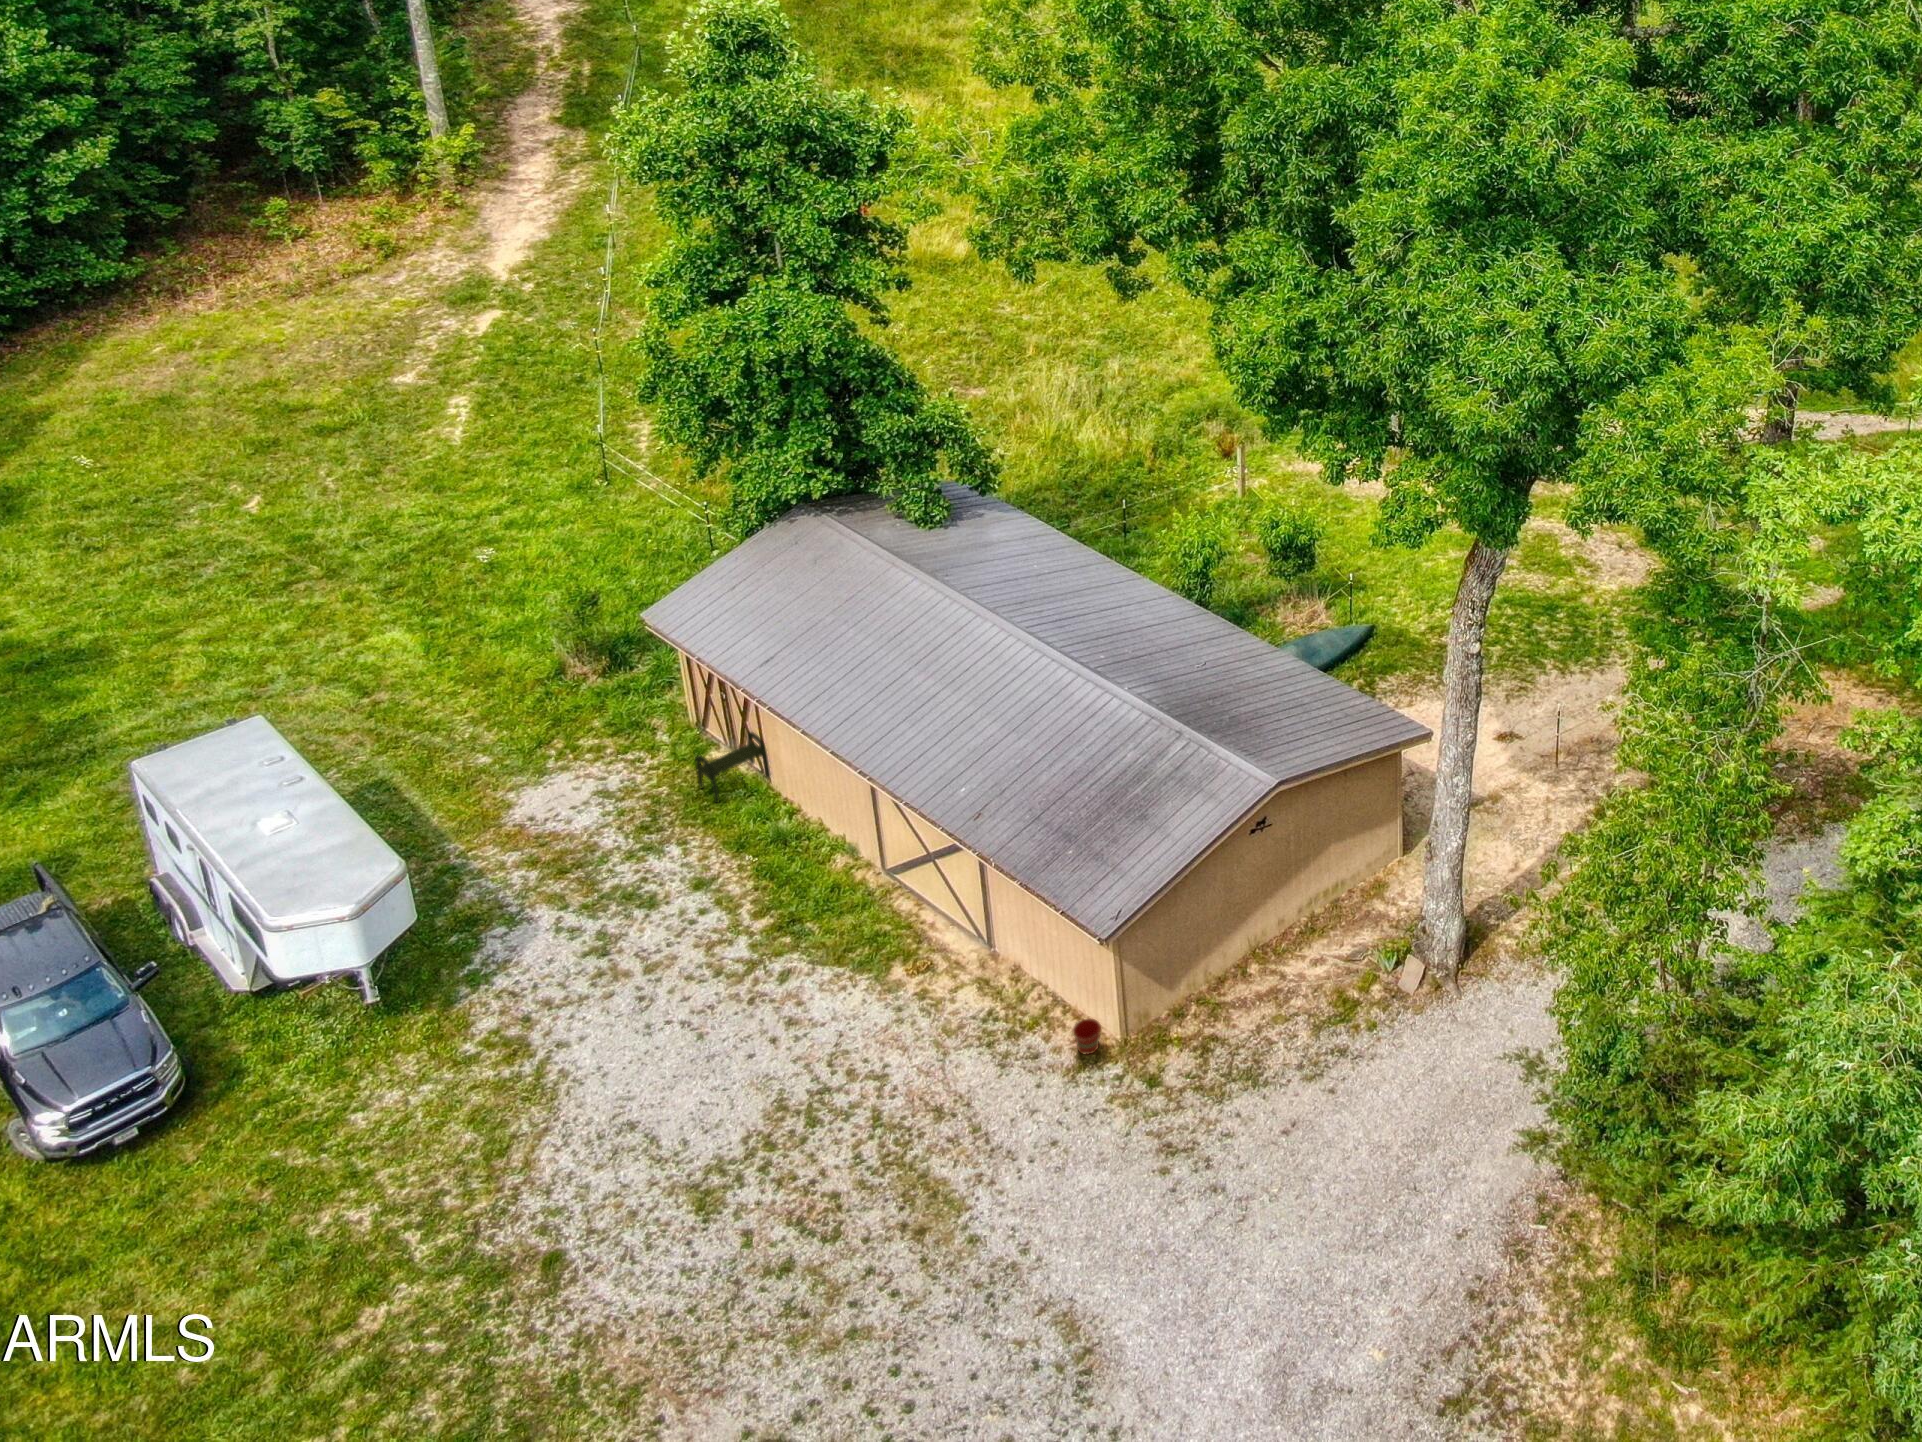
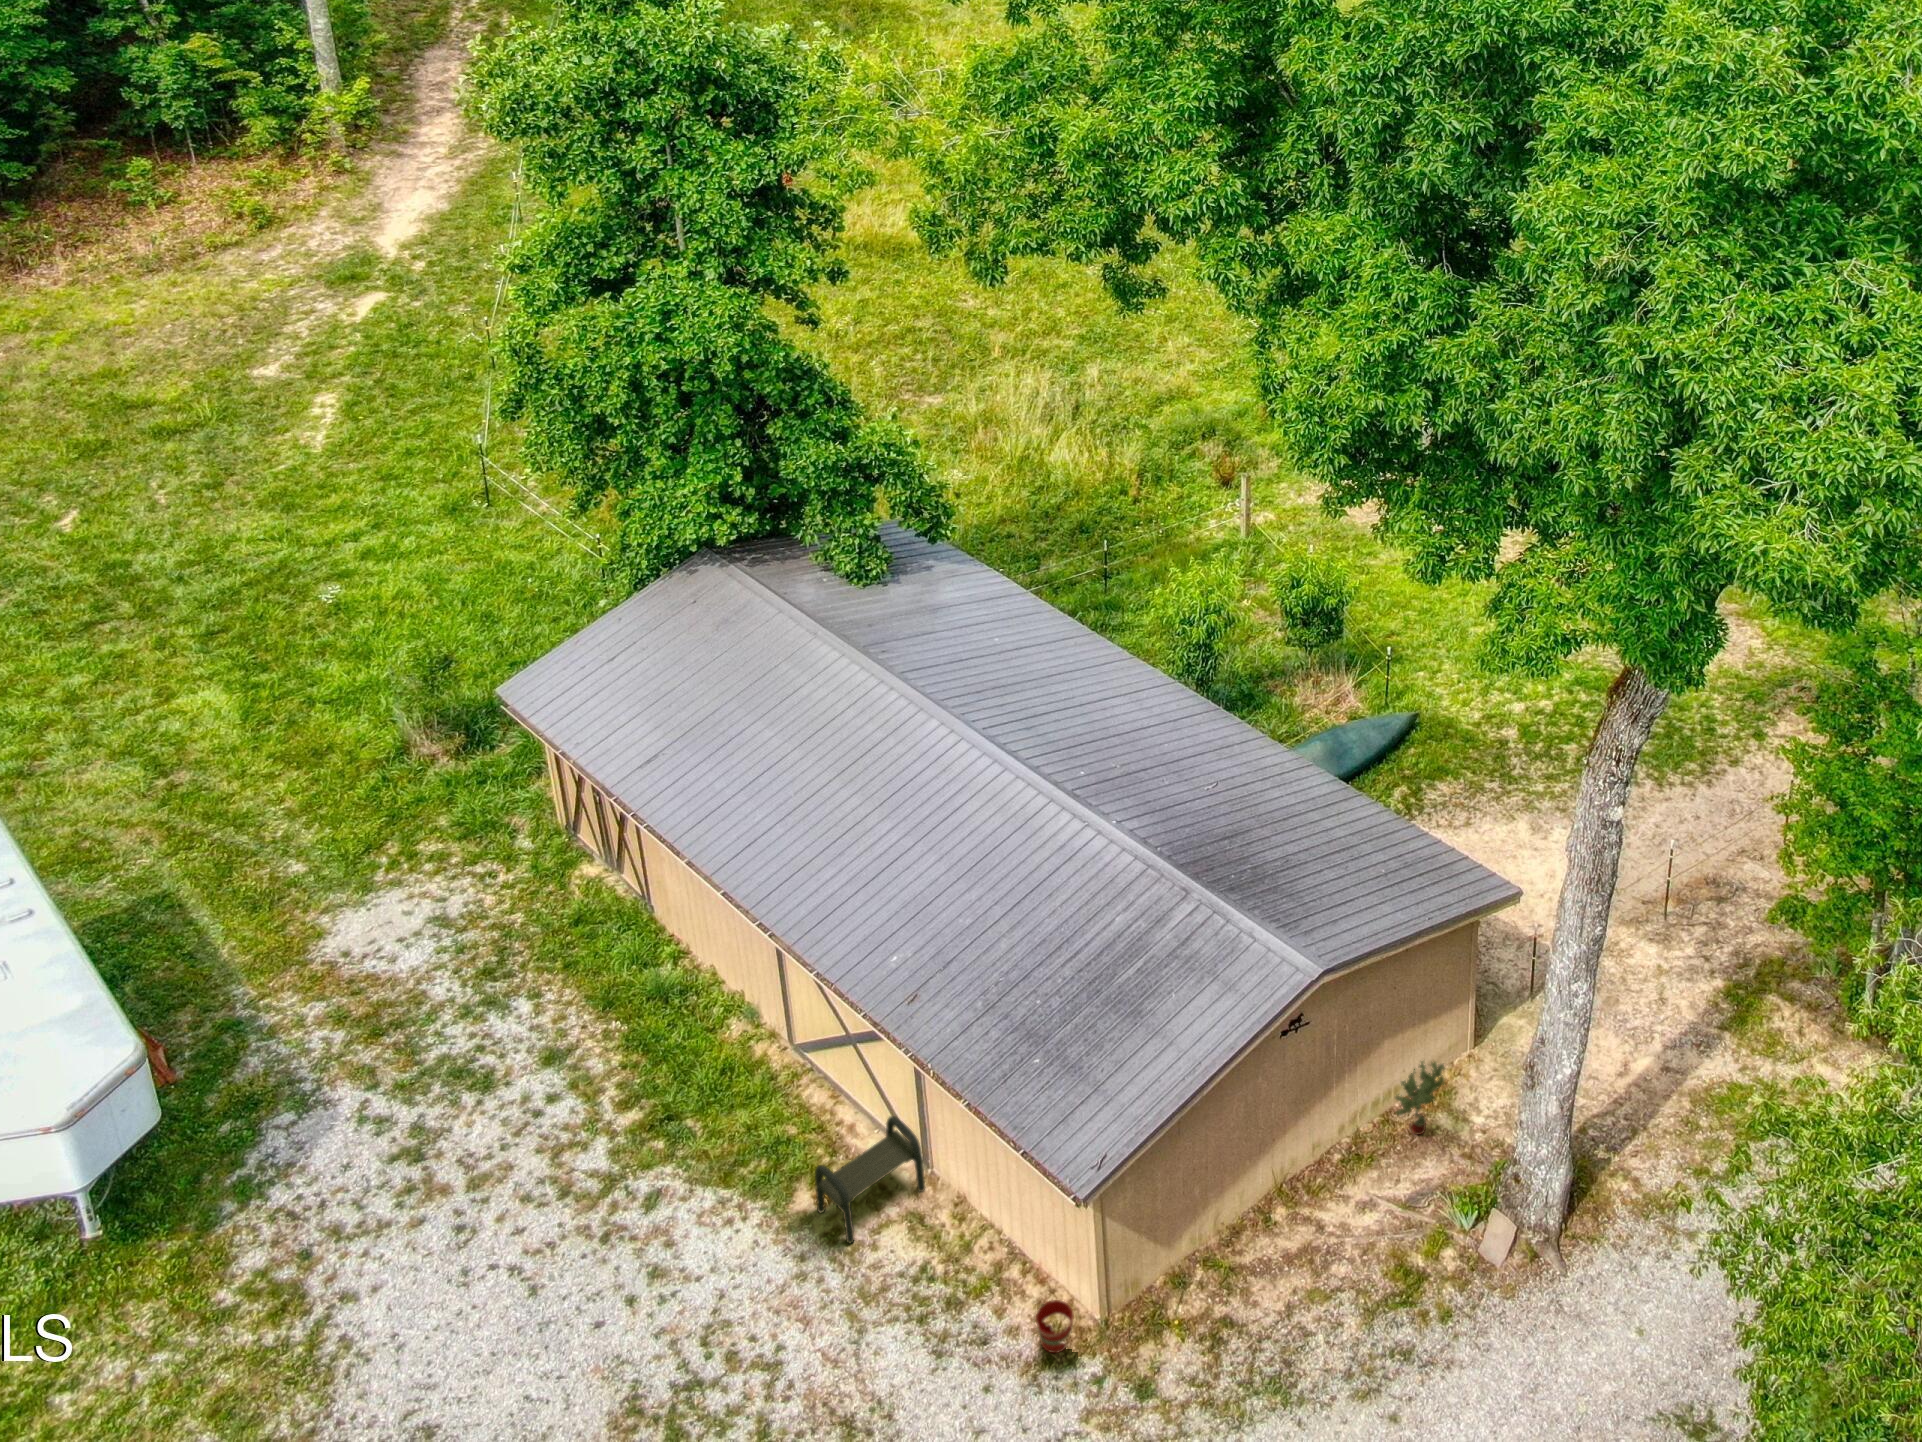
bench: present [695,732,771,803] -> present [815,1116,925,1243]
potted tree: none [1339,852,1377,908] -> present [1396,1061,1445,1135]

